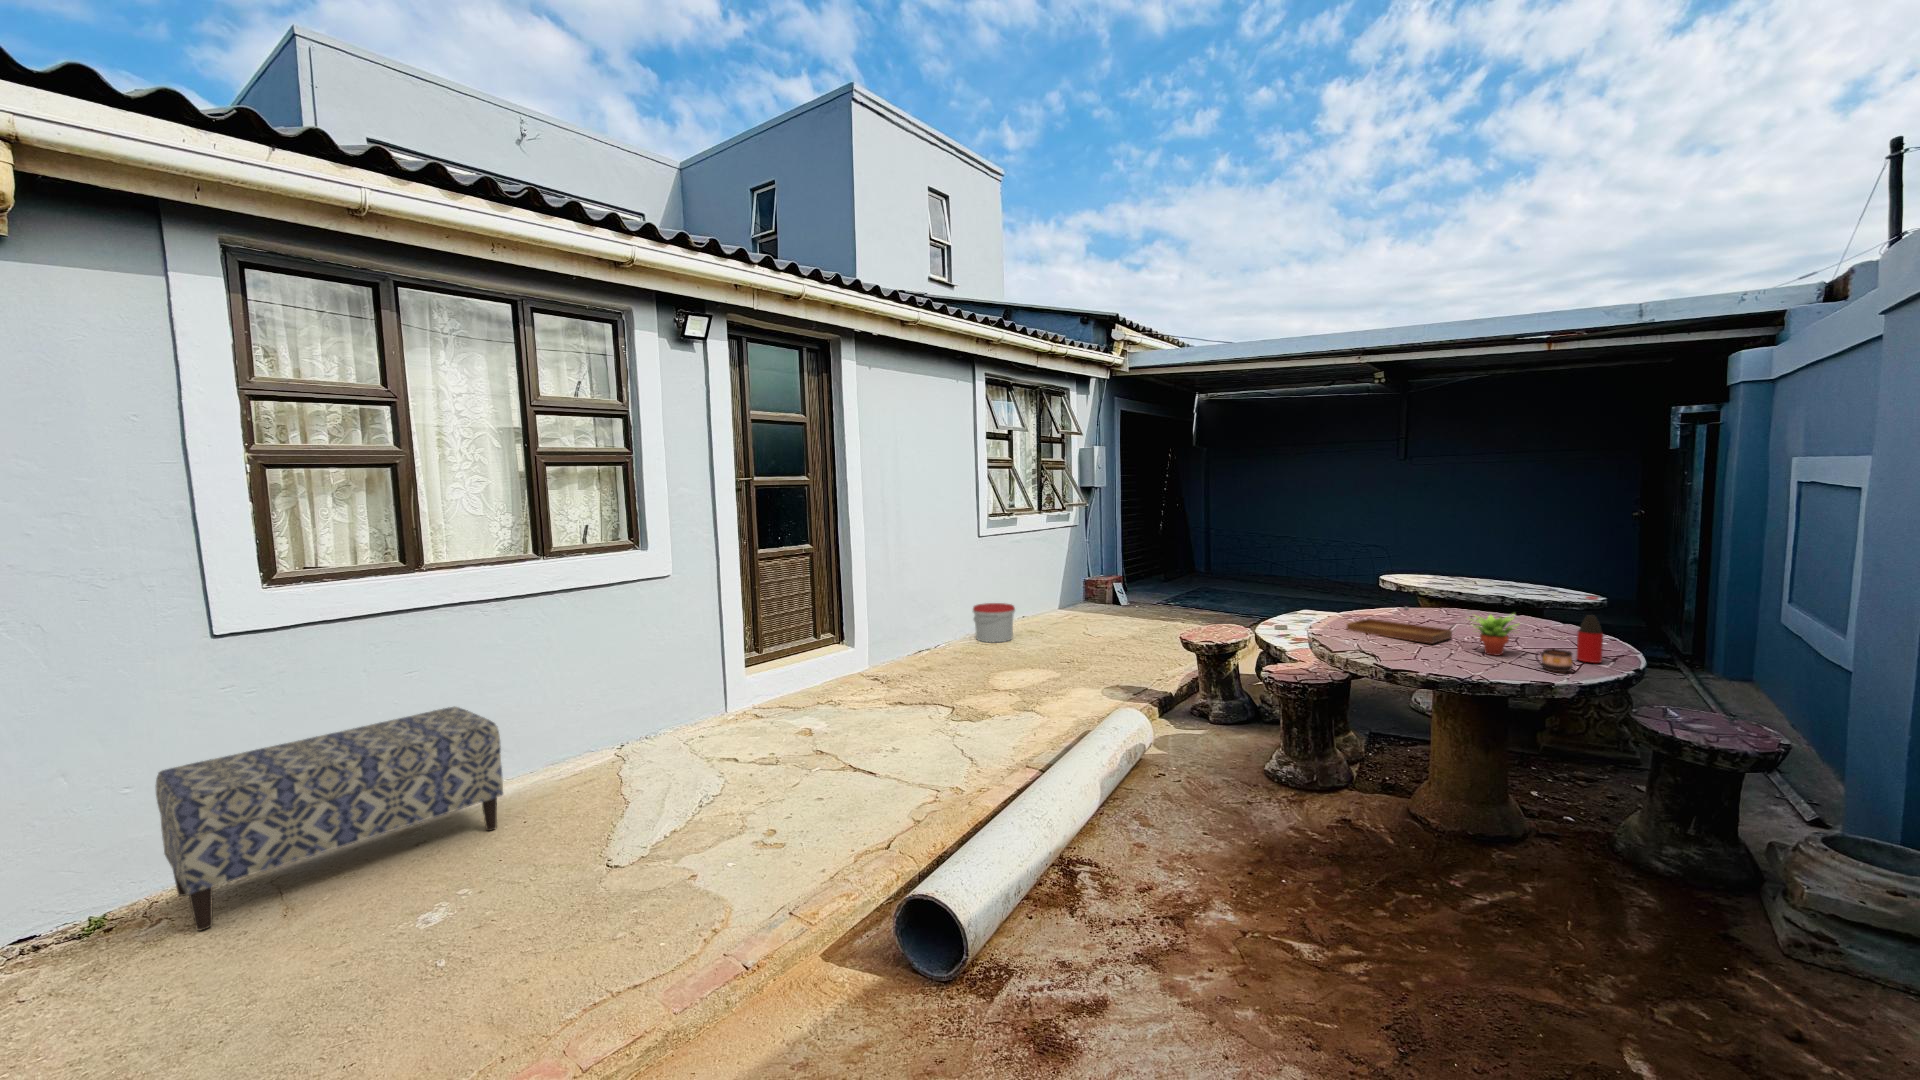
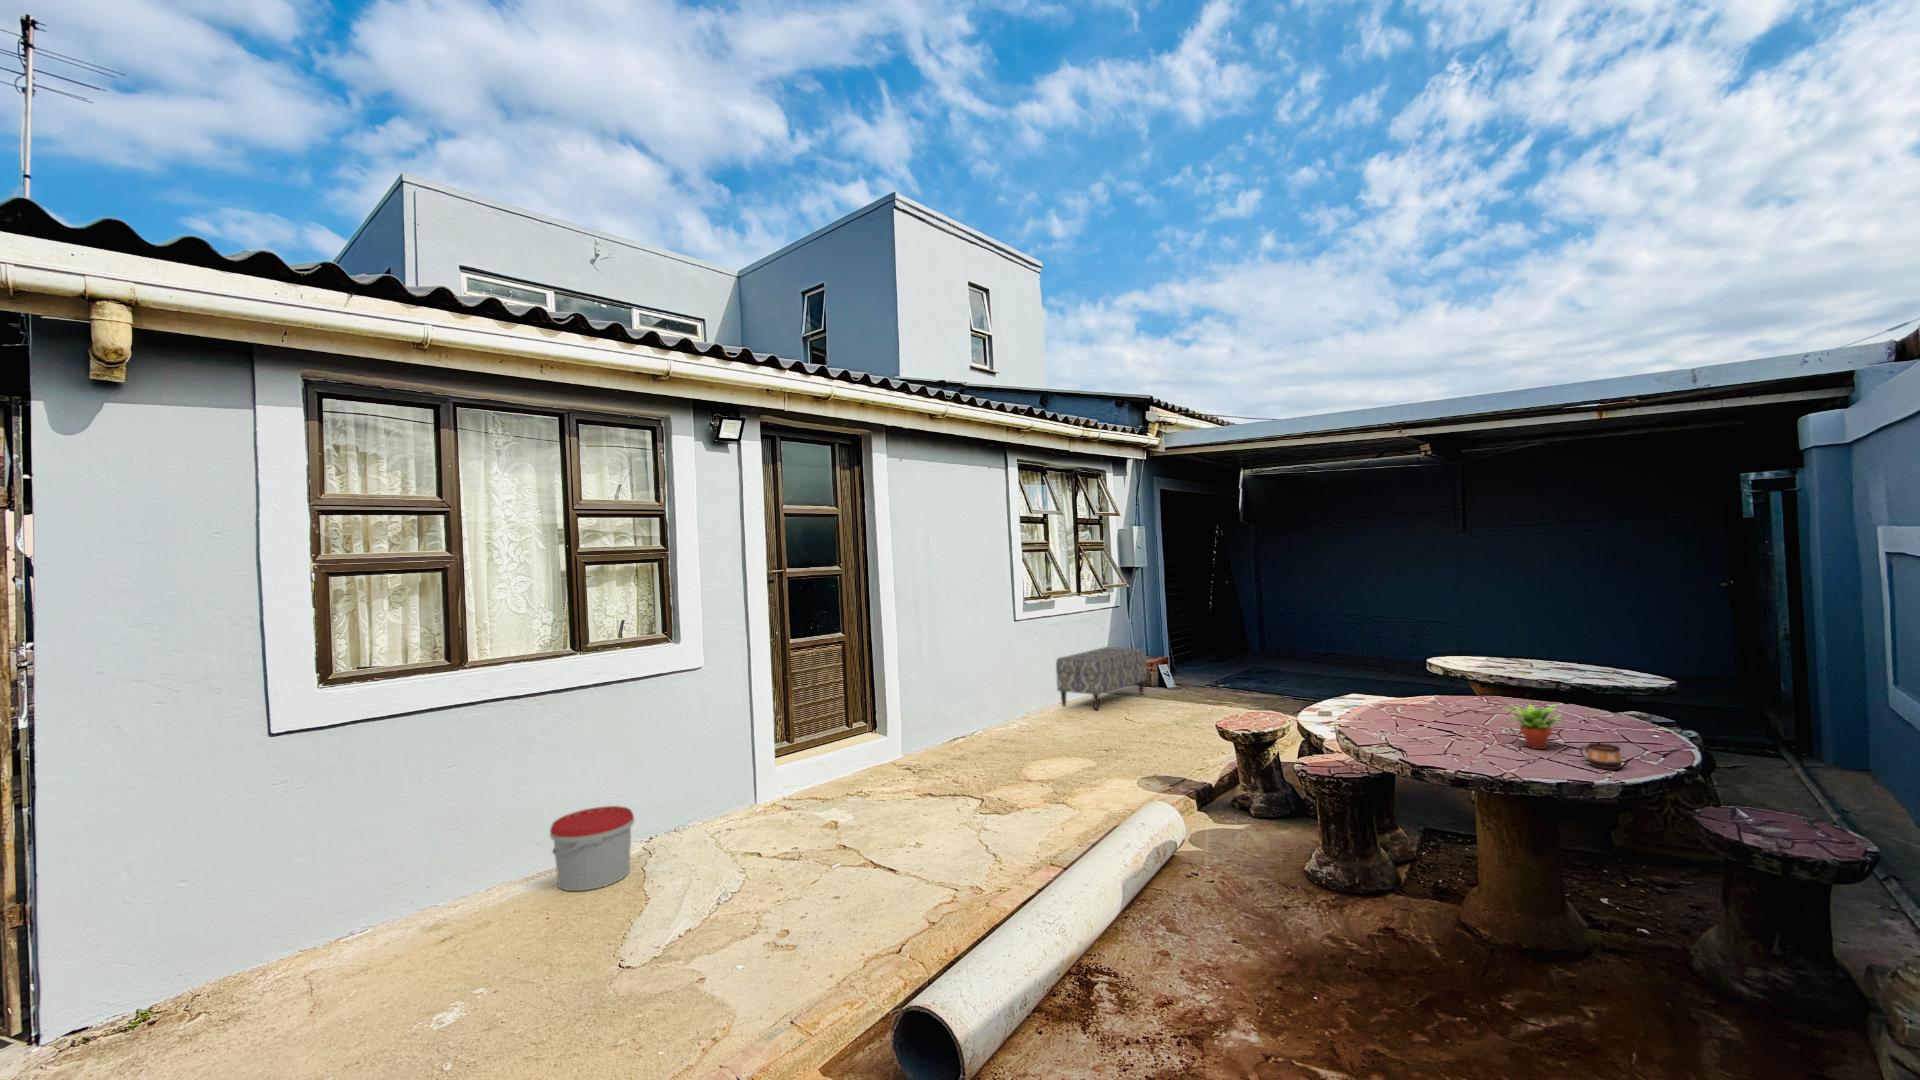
bottle: present [1577,596,1603,663] -> none [1627,685,1658,759]
bucket: present [973,603,1015,642] -> present [550,806,634,891]
tray: present [1347,607,1452,644] -> none [1379,695,1493,736]
bench: present [156,707,503,930] -> present [1056,647,1147,710]

